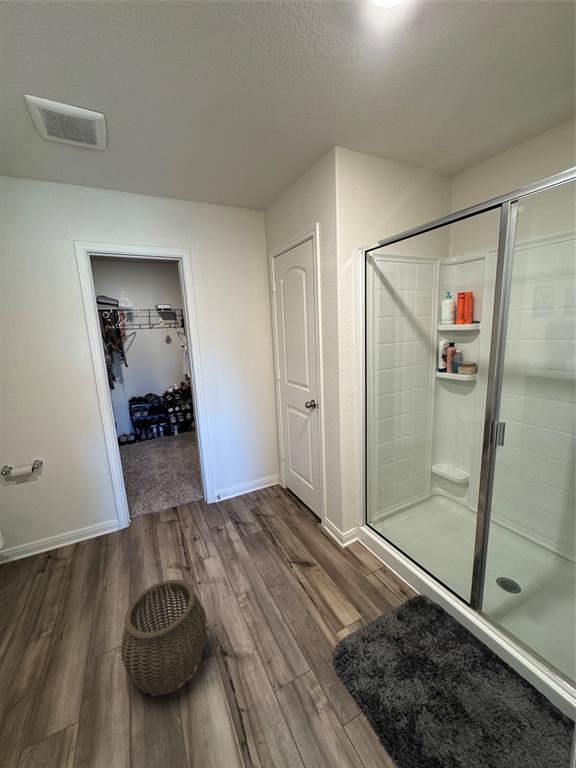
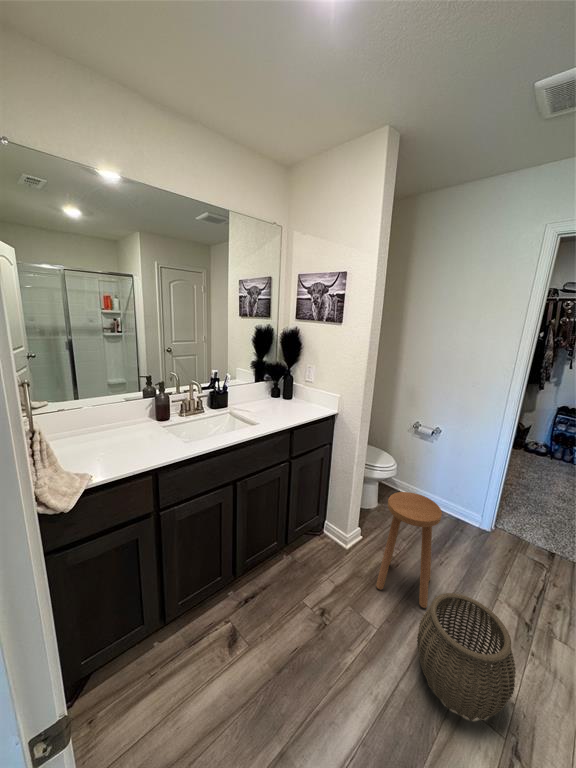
stool: none [20,534,115,683] -> present [376,492,442,608]

